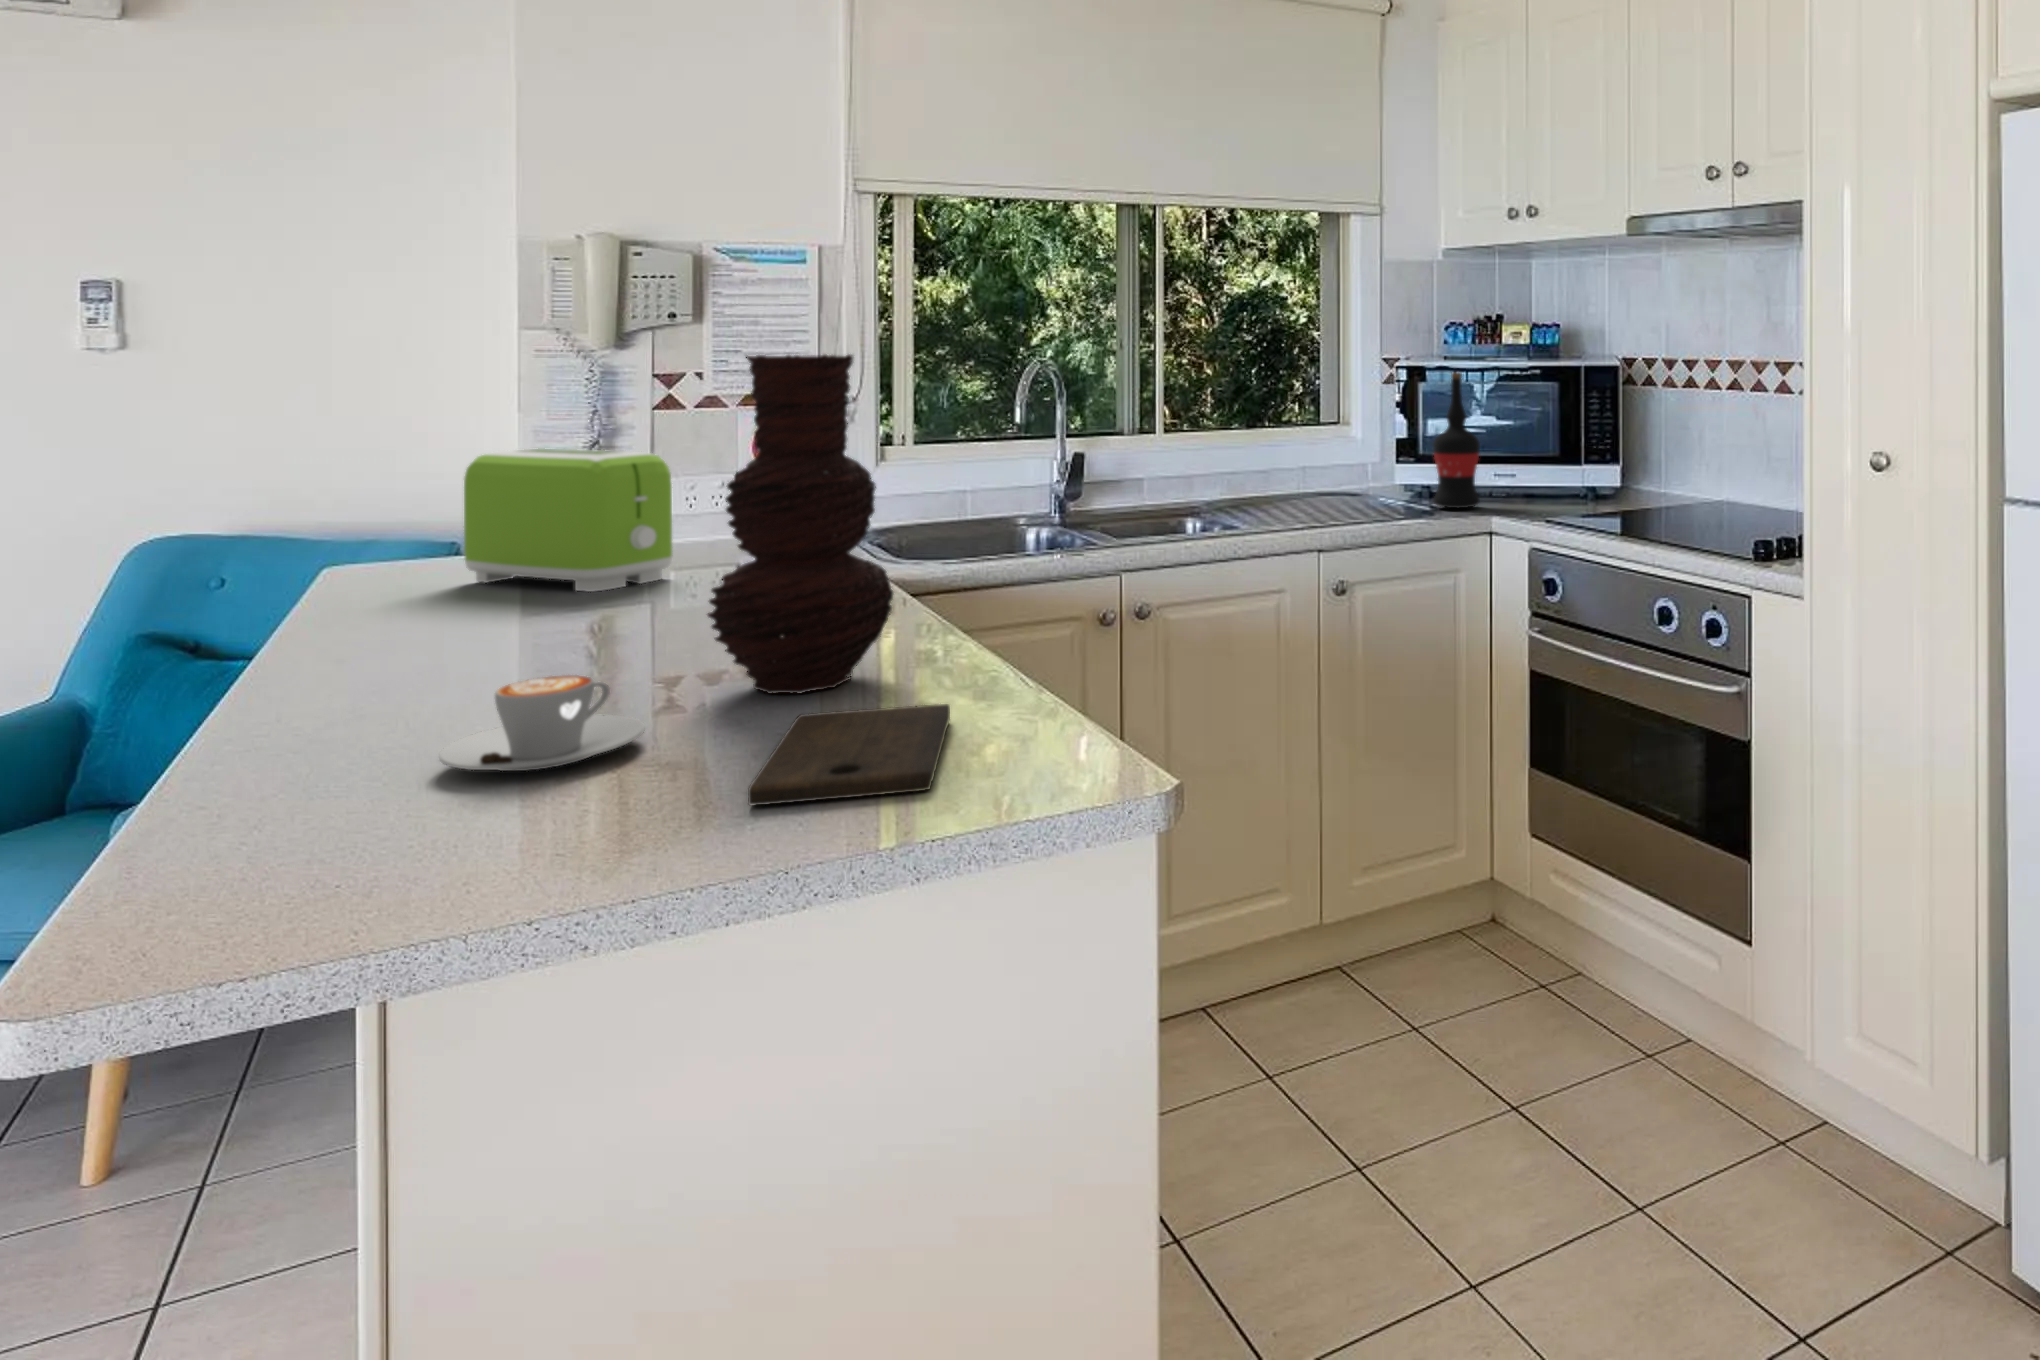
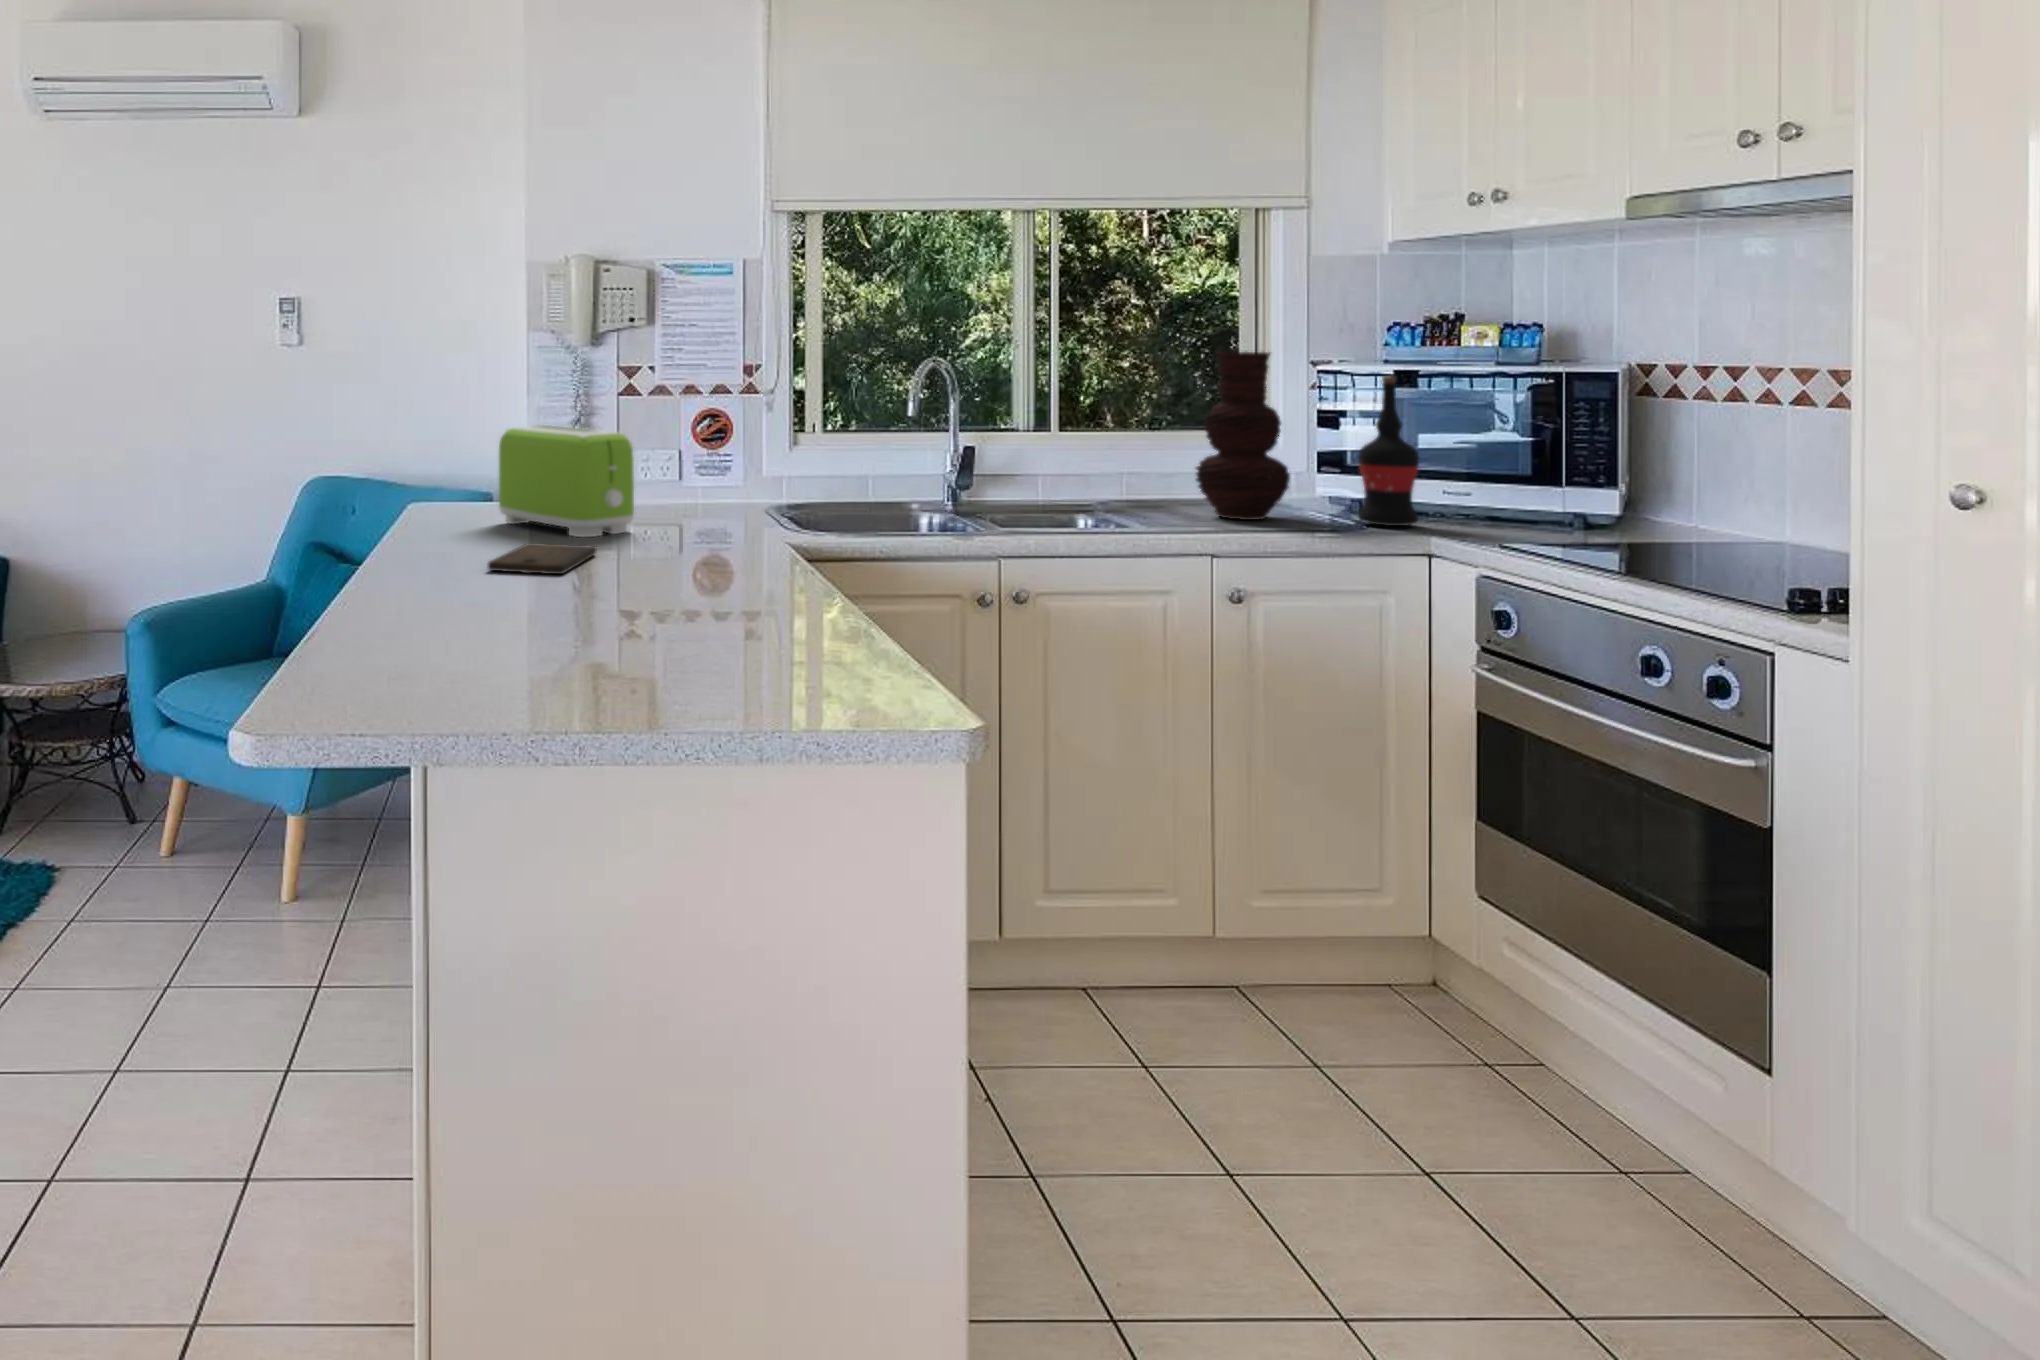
vase: present [708,355,893,694] -> present [1196,352,1290,520]
coffee cup: present [439,675,645,771] -> none [498,594,619,656]
cutting board: present [748,704,950,805] -> present [488,543,597,574]

